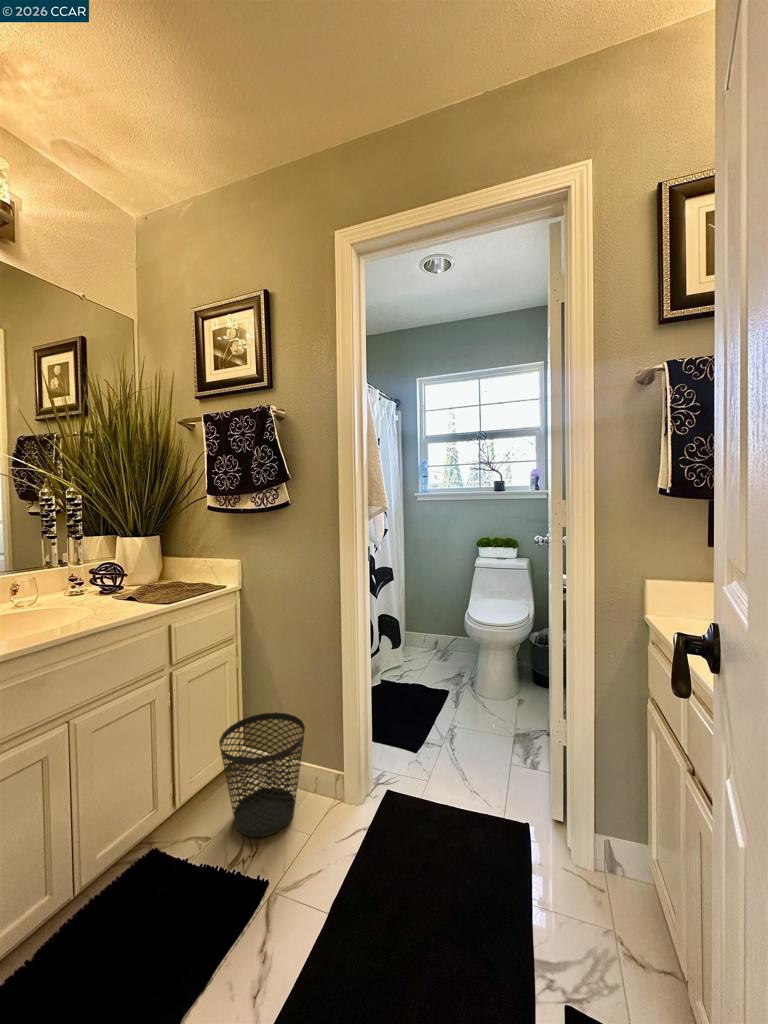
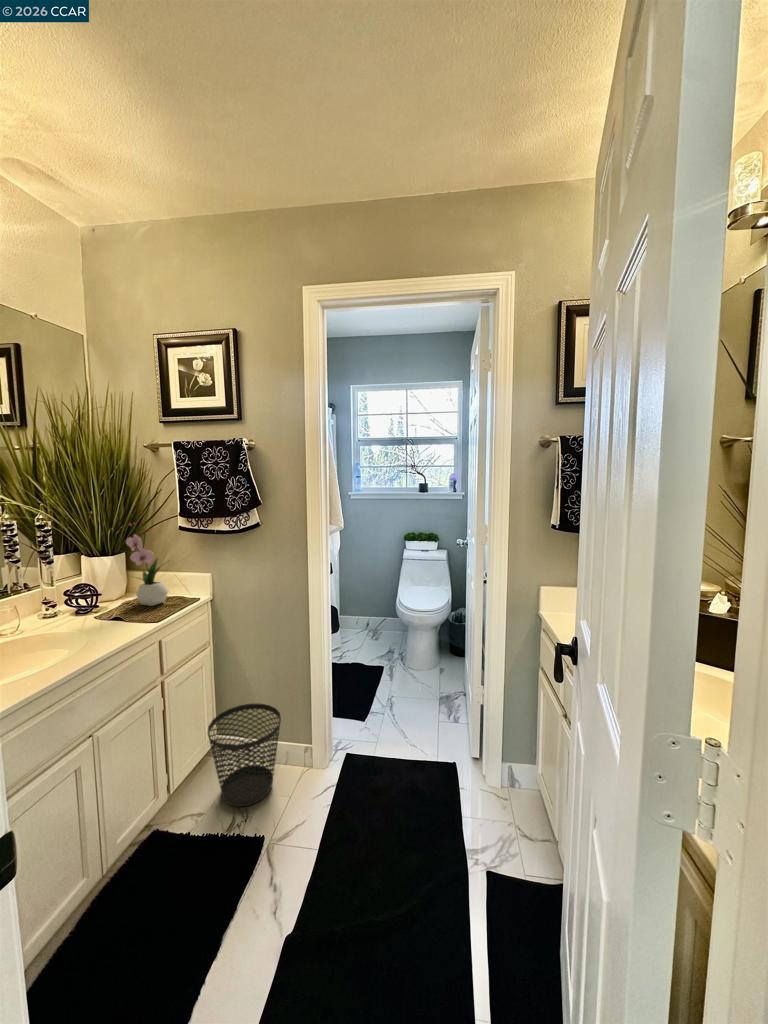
flower arrangement: none [150,499,197,590] -> present [126,523,168,606]

